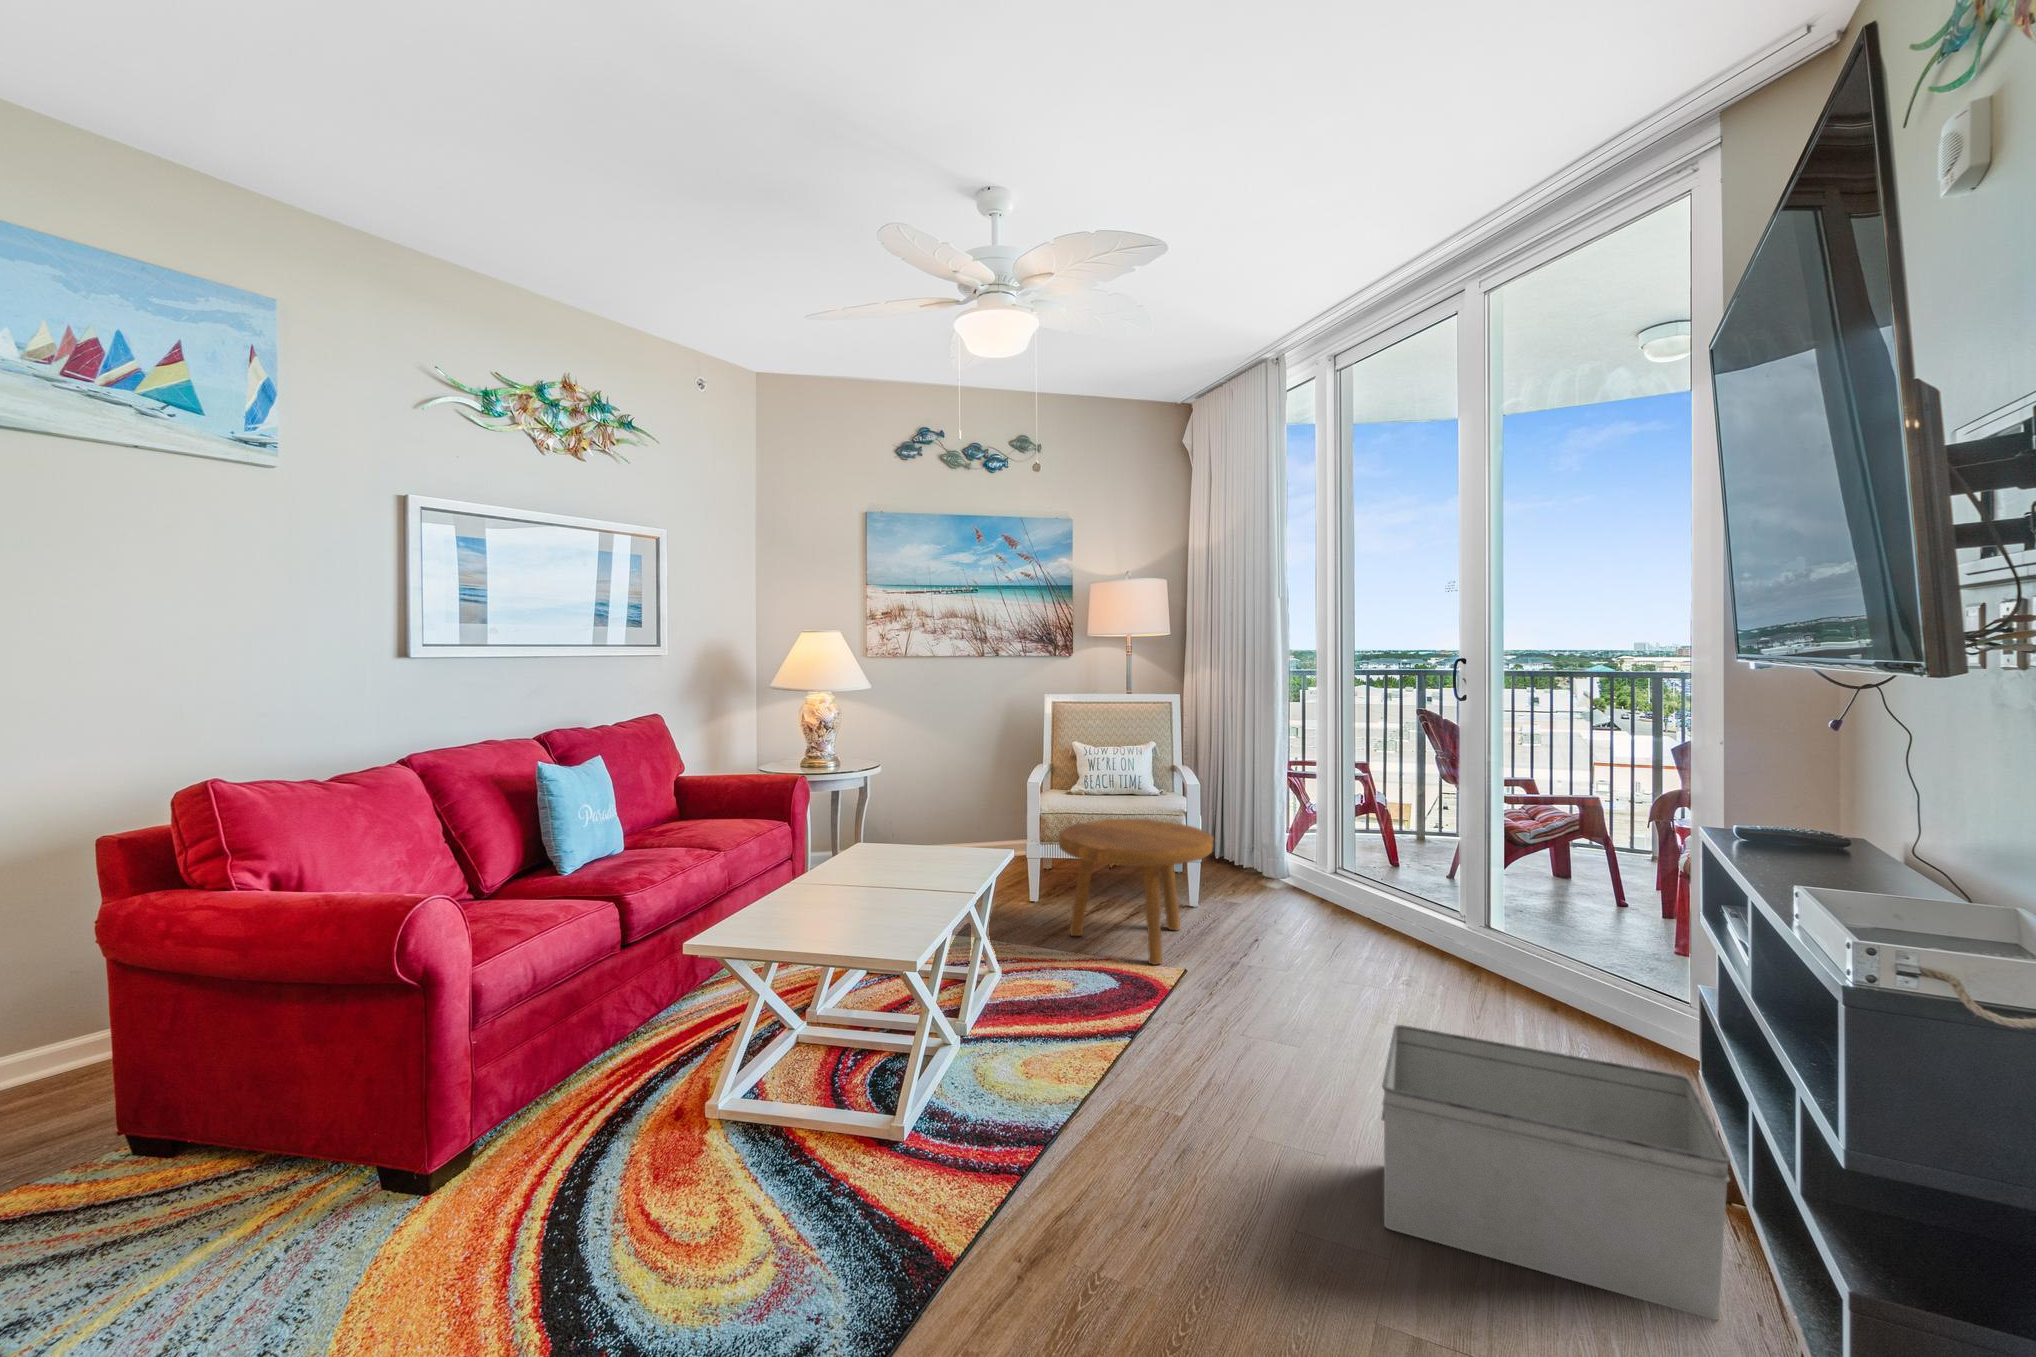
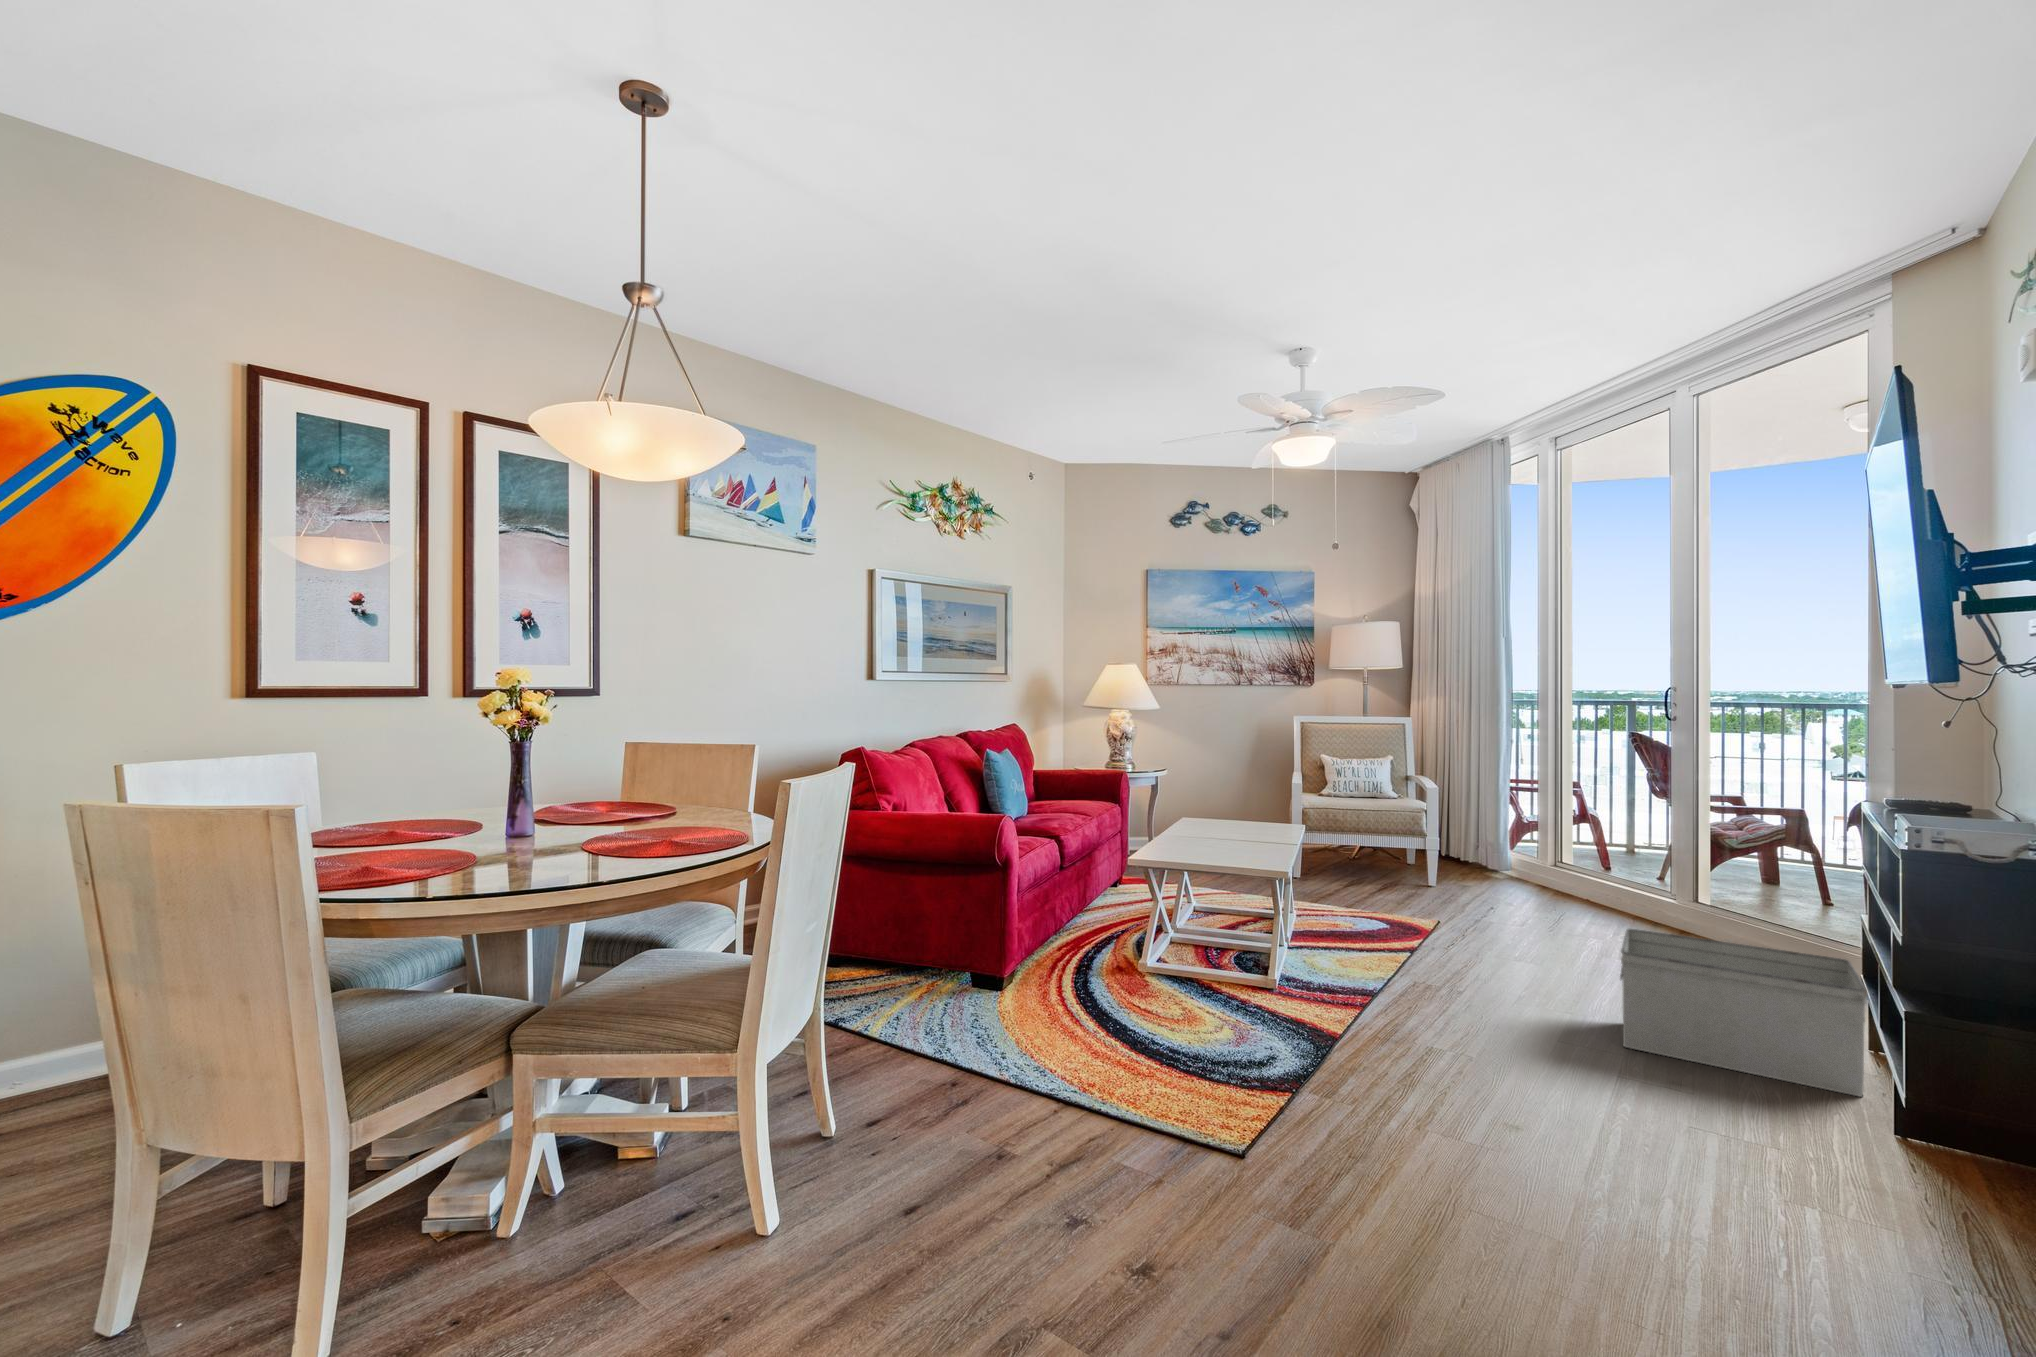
footstool: present [1059,819,1213,965] -> none [1331,812,1459,919]

